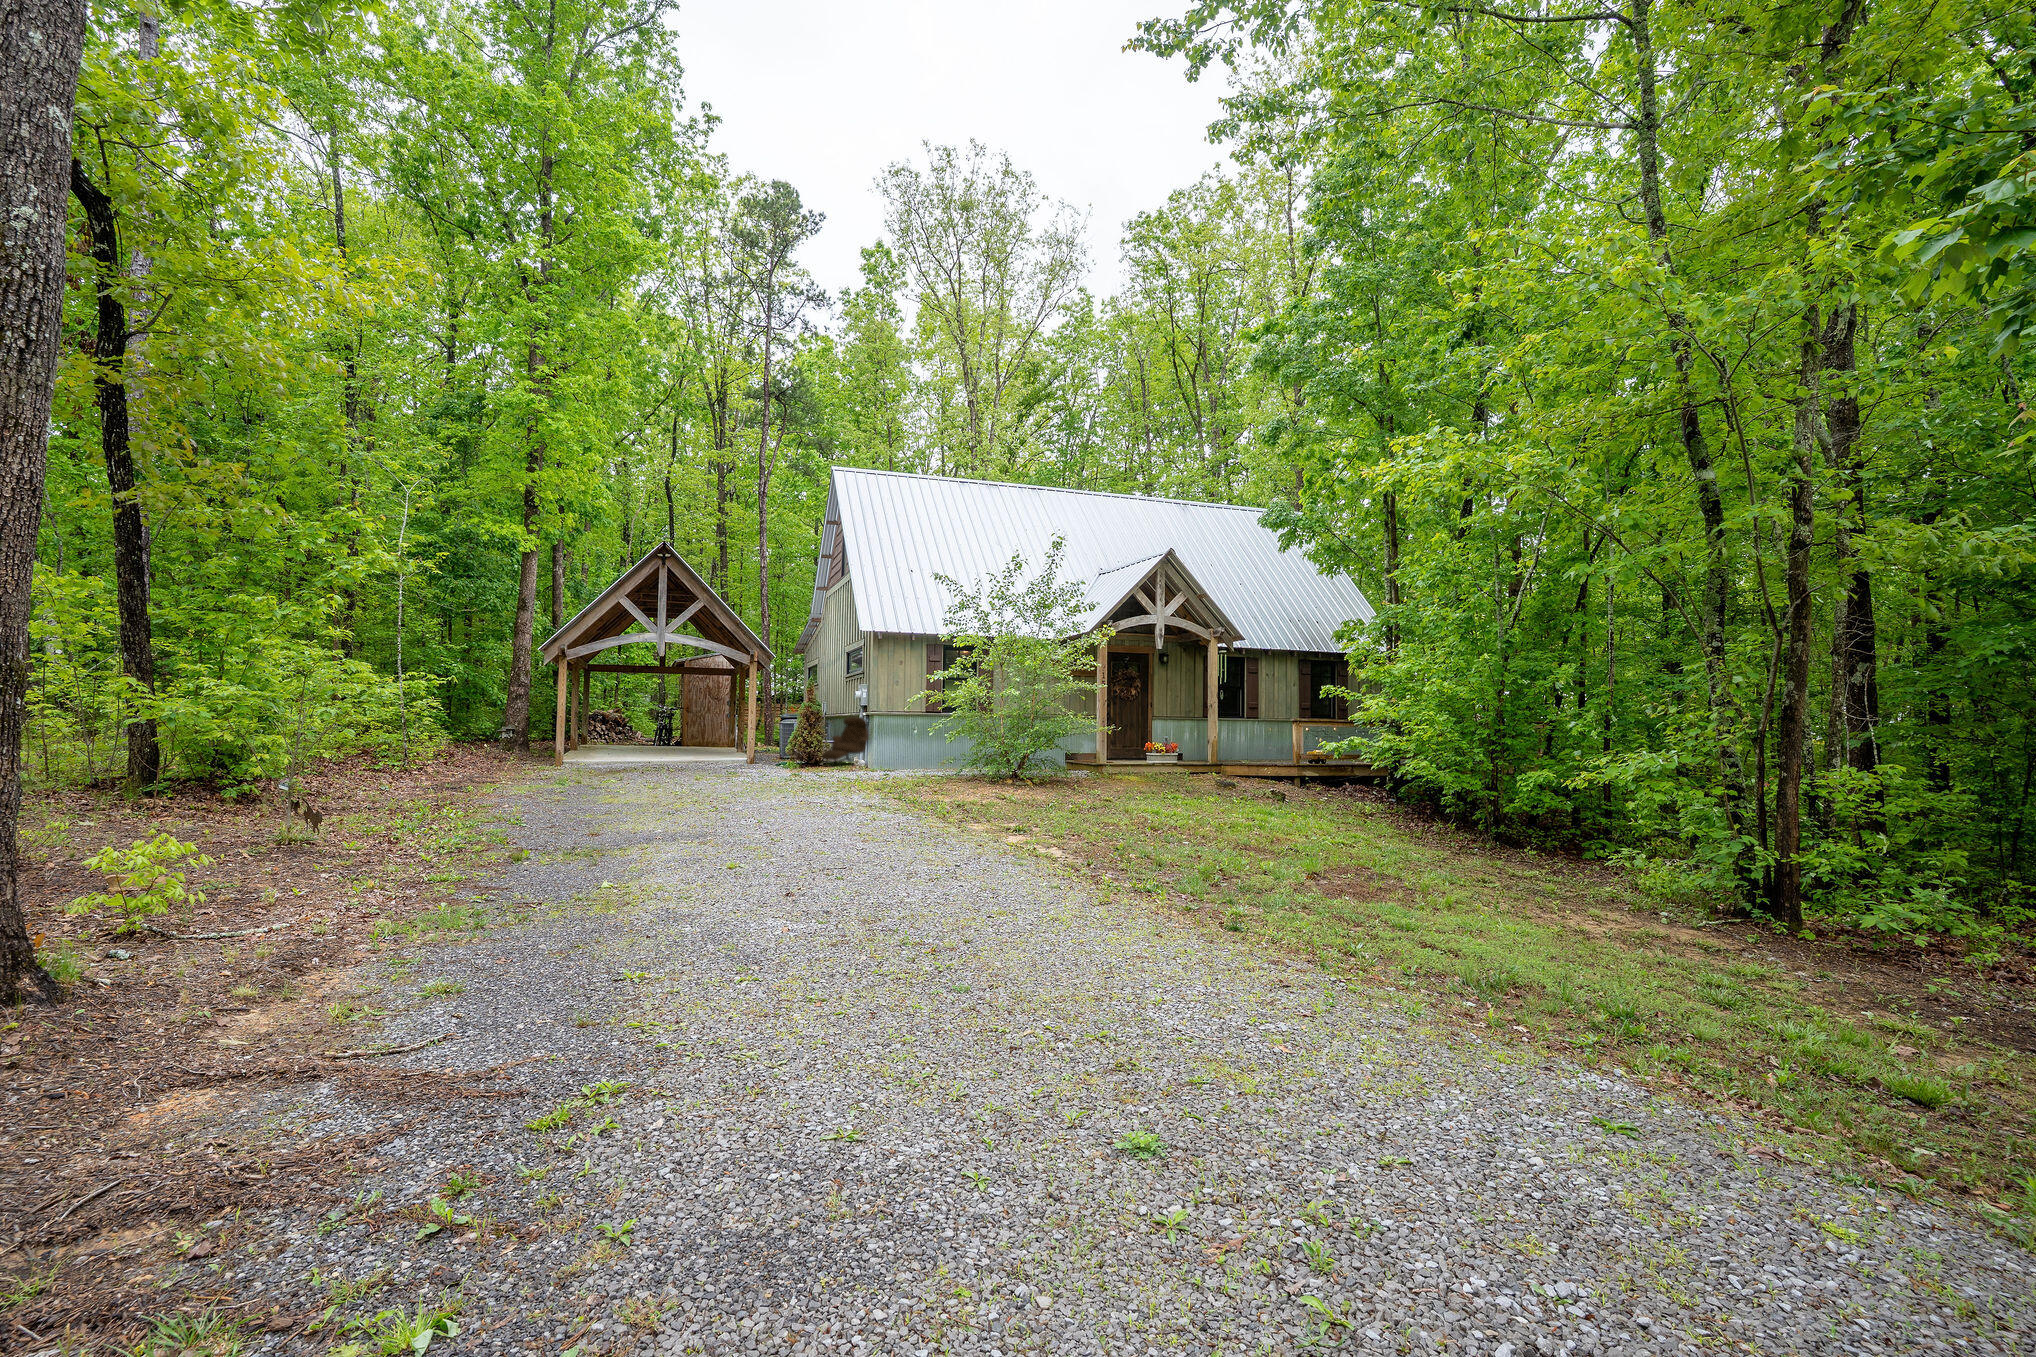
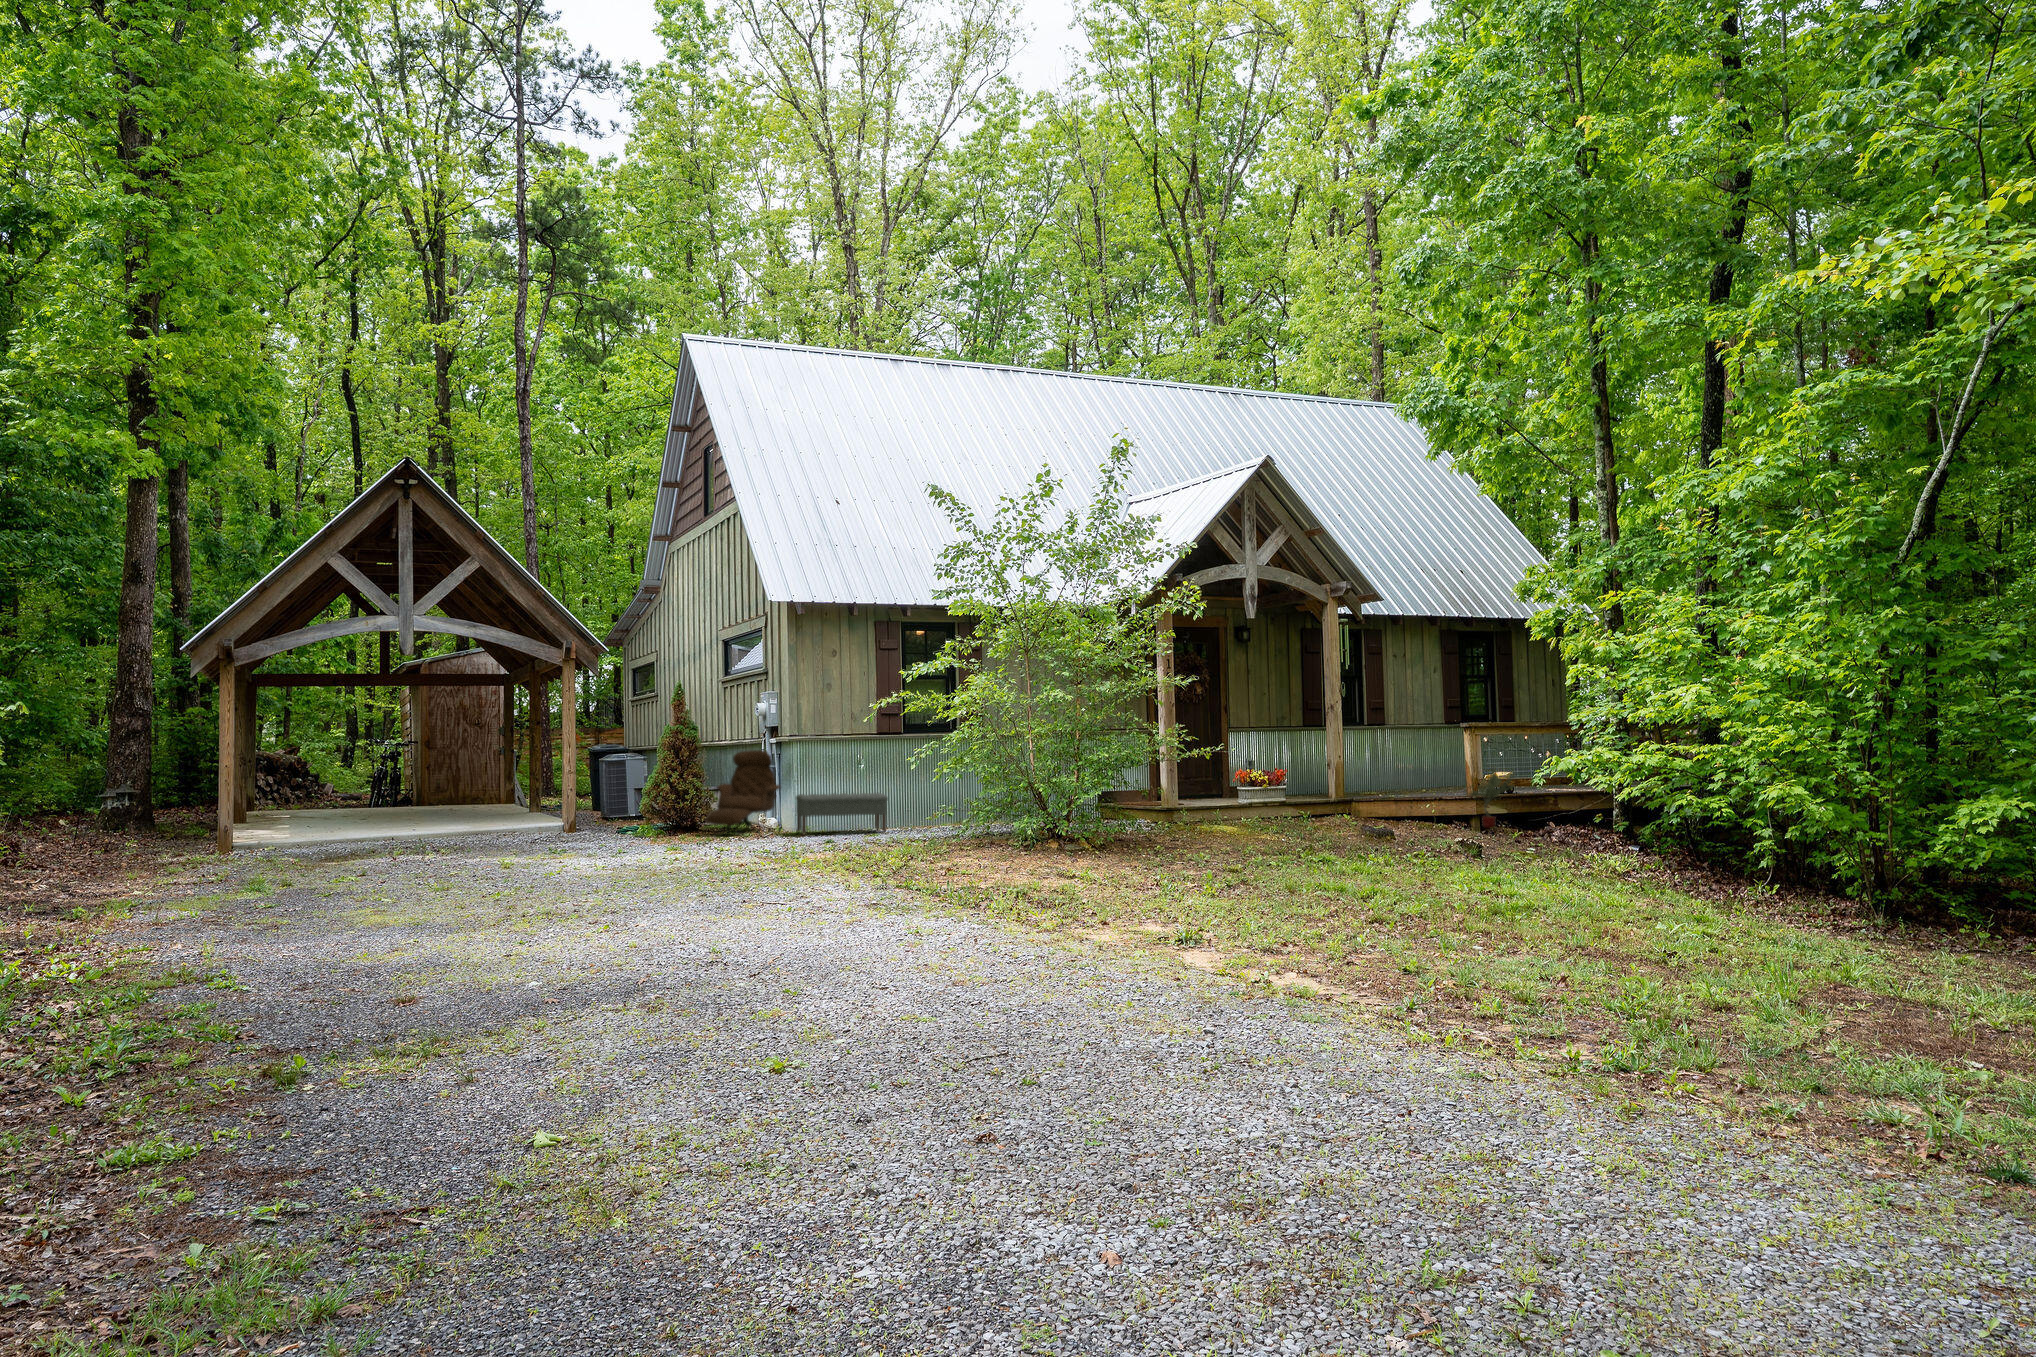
bench: none [874,744,928,770] -> present [796,793,888,836]
potted tree: none [1291,750,1326,791] -> present [1466,765,1515,828]

